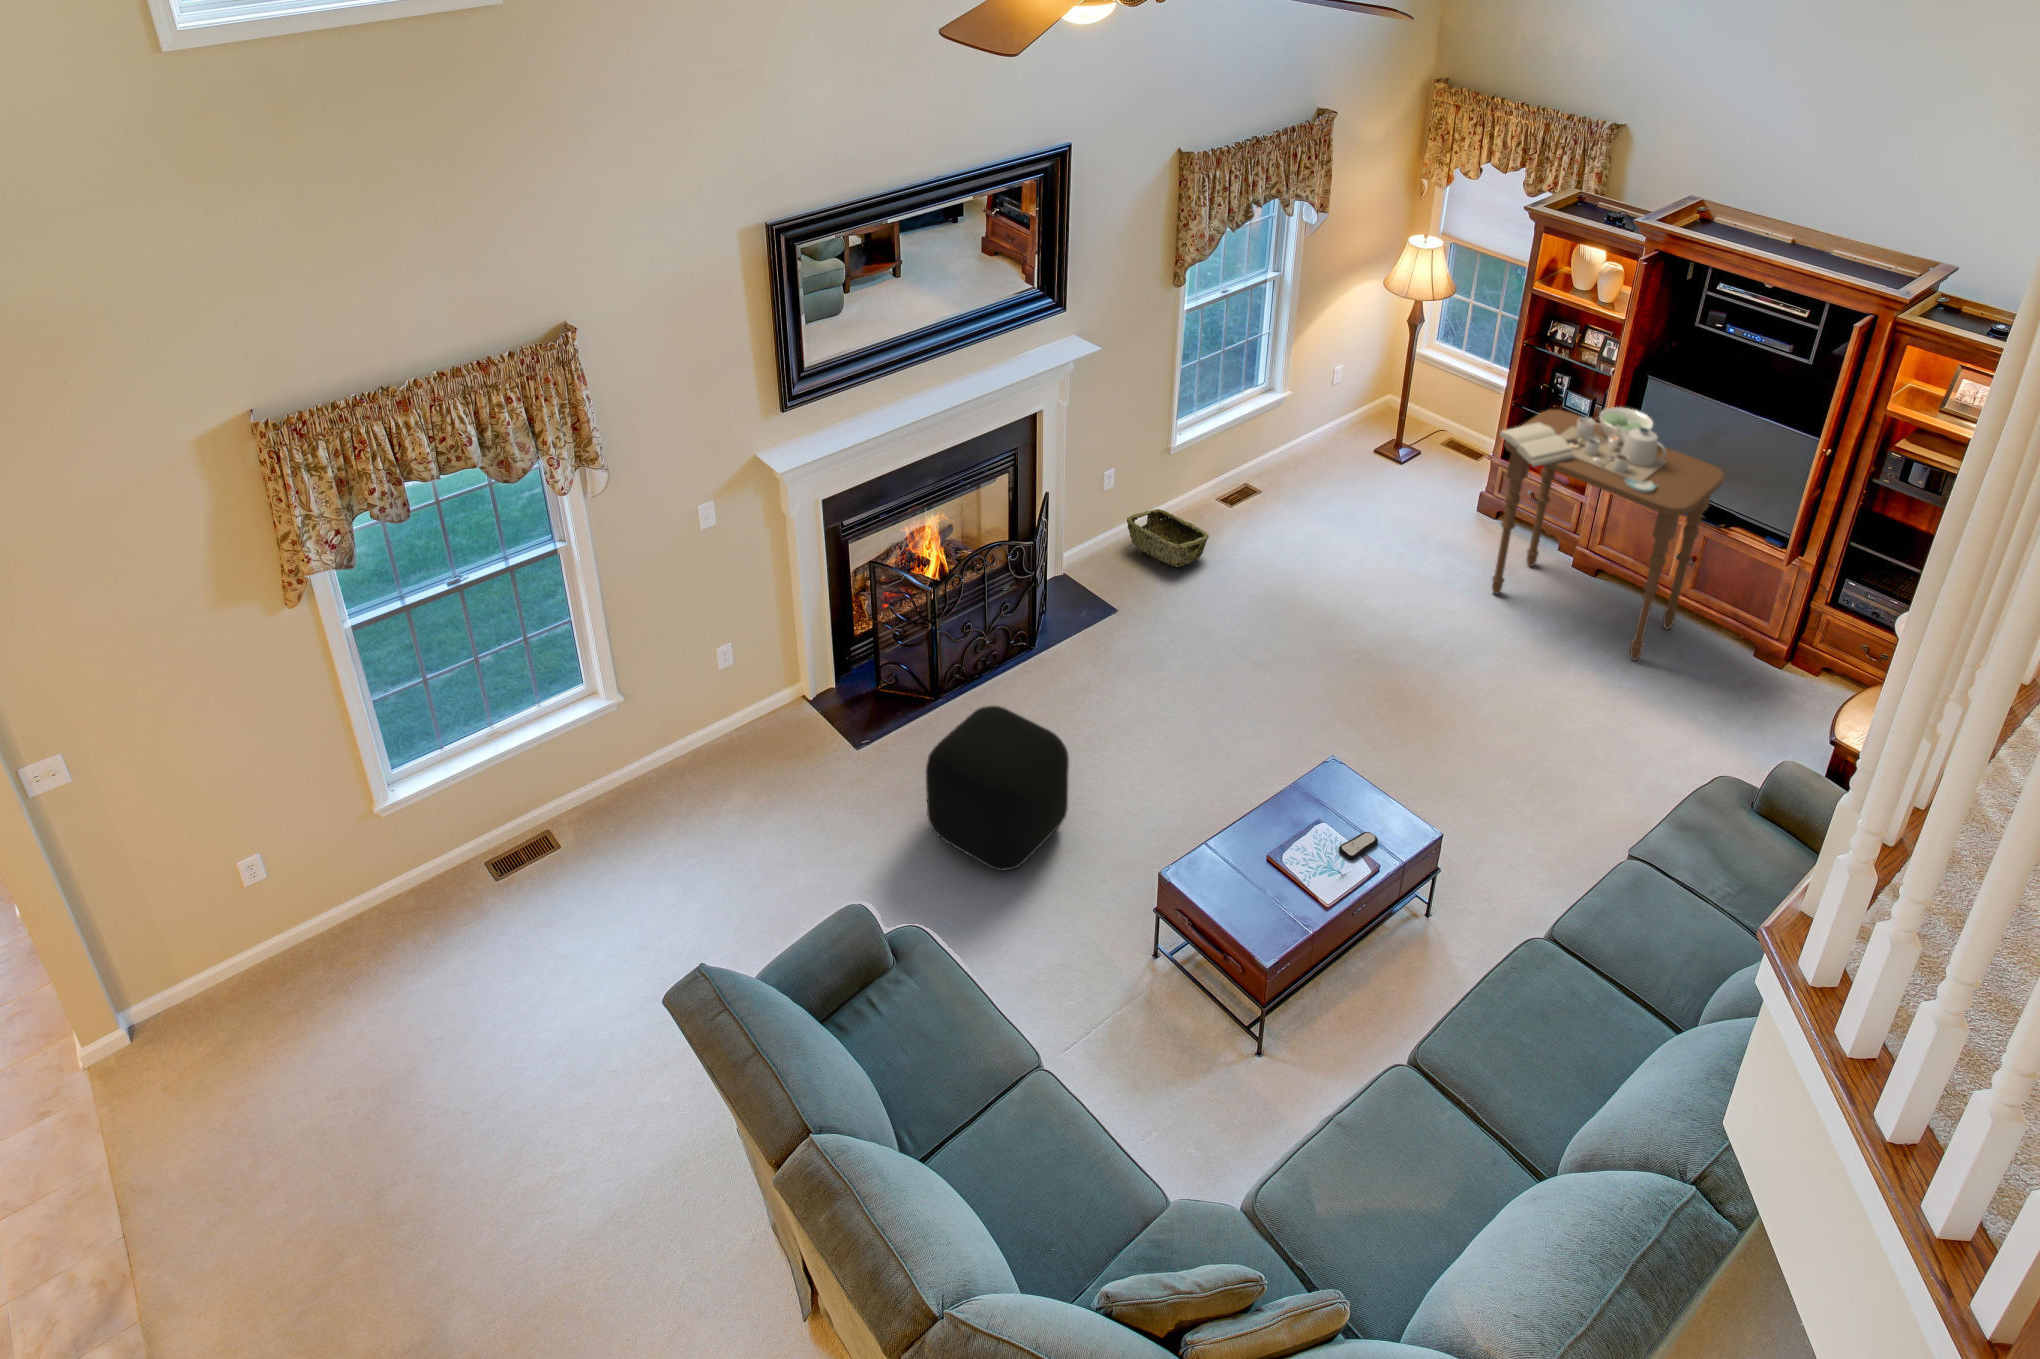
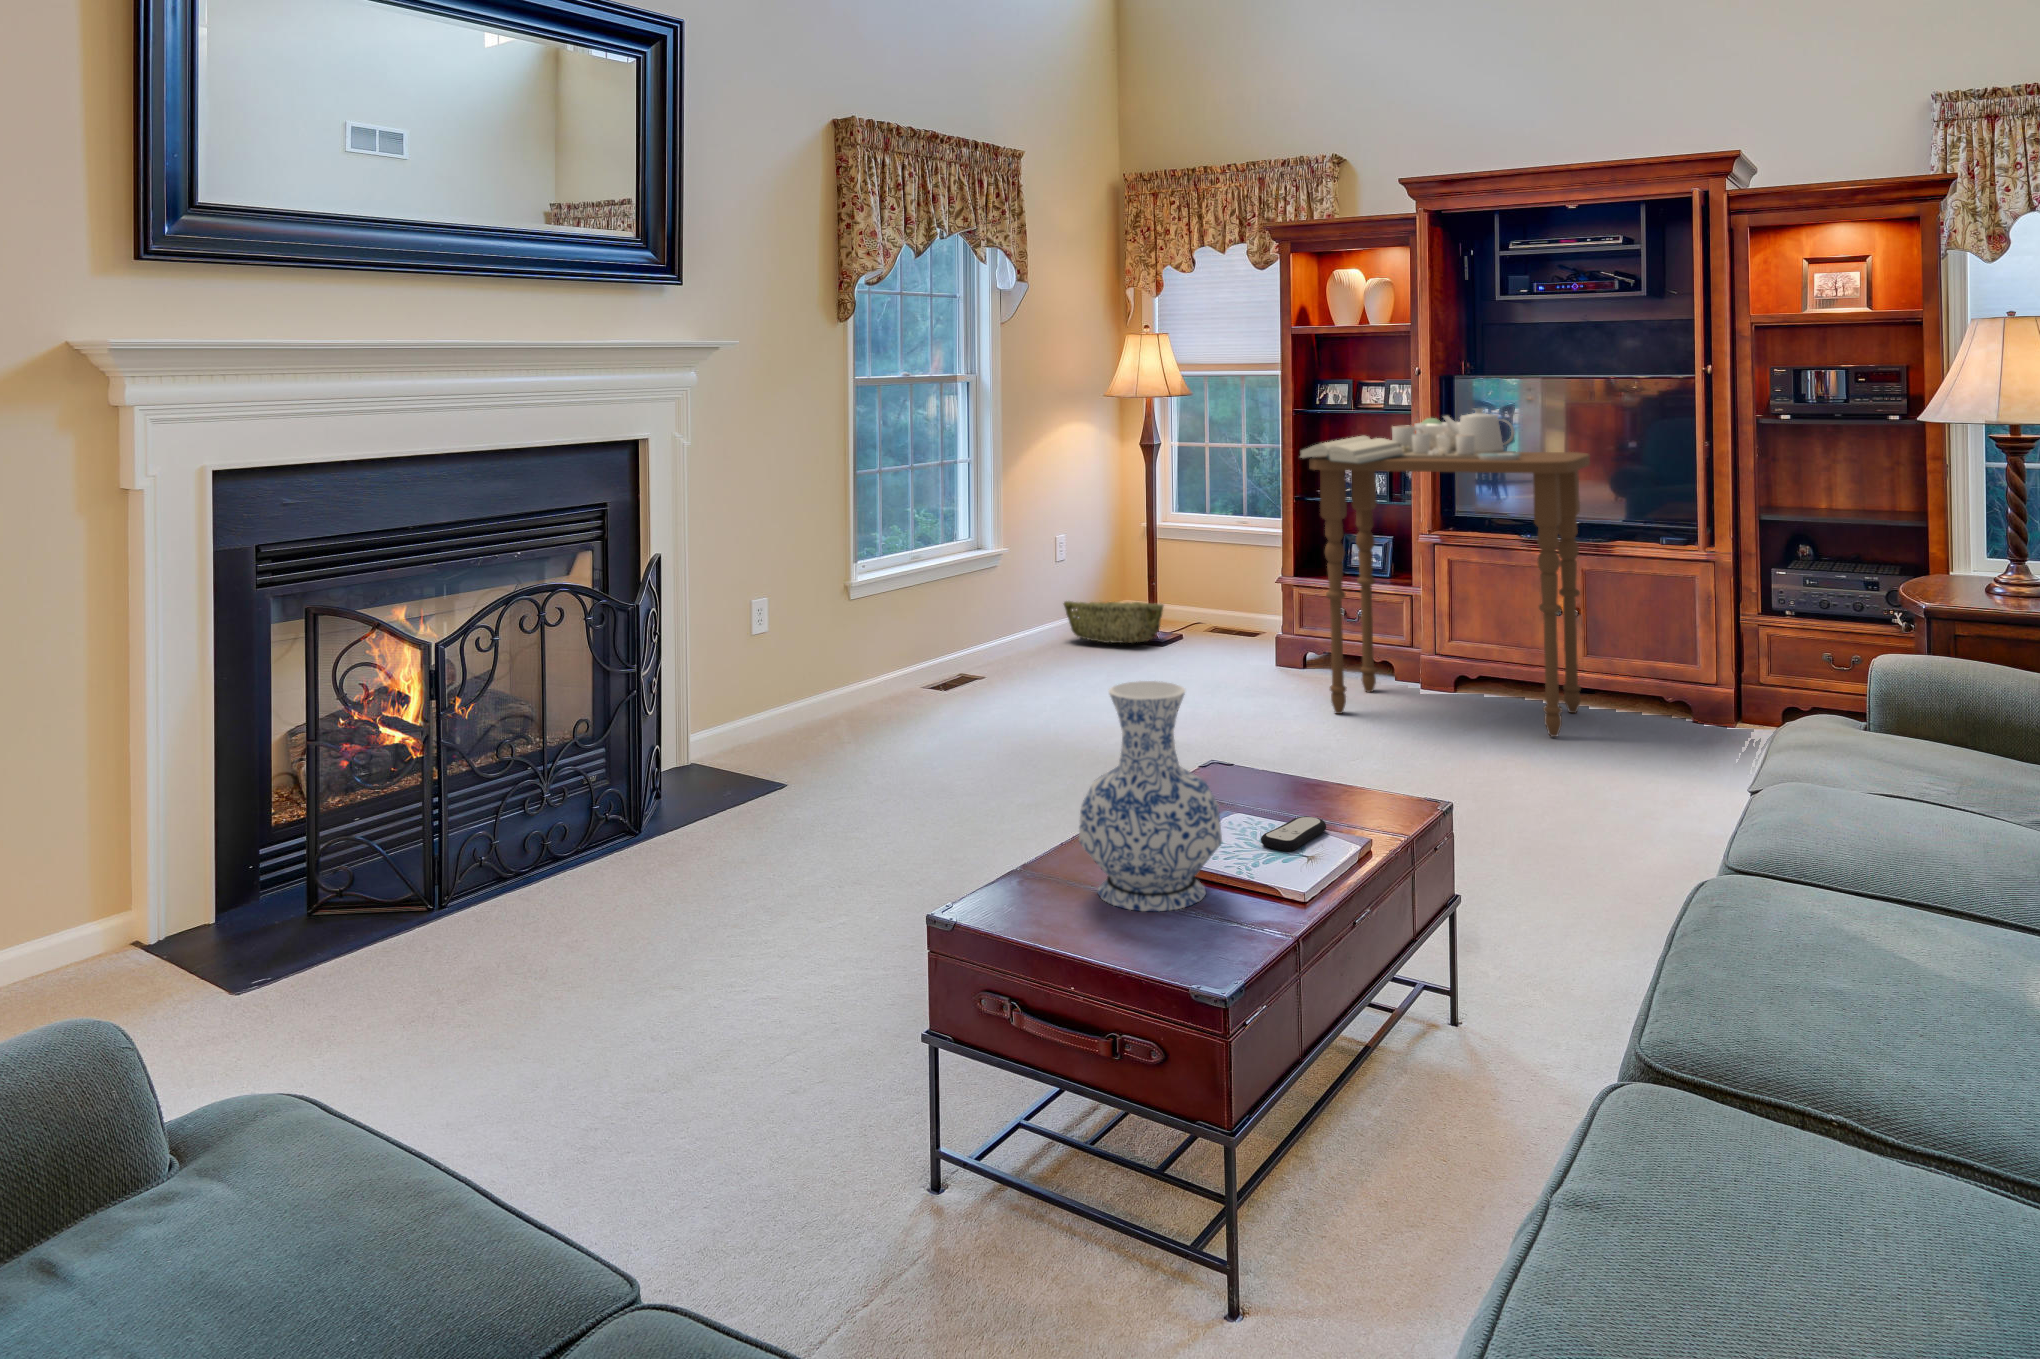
woven basket: present [1127,509,1208,567] -> present [1064,601,1164,643]
ottoman: present [926,706,1069,871] -> none [382,765,706,1089]
vase: none [1238,798,1308,902] -> present [1079,681,1222,911]

